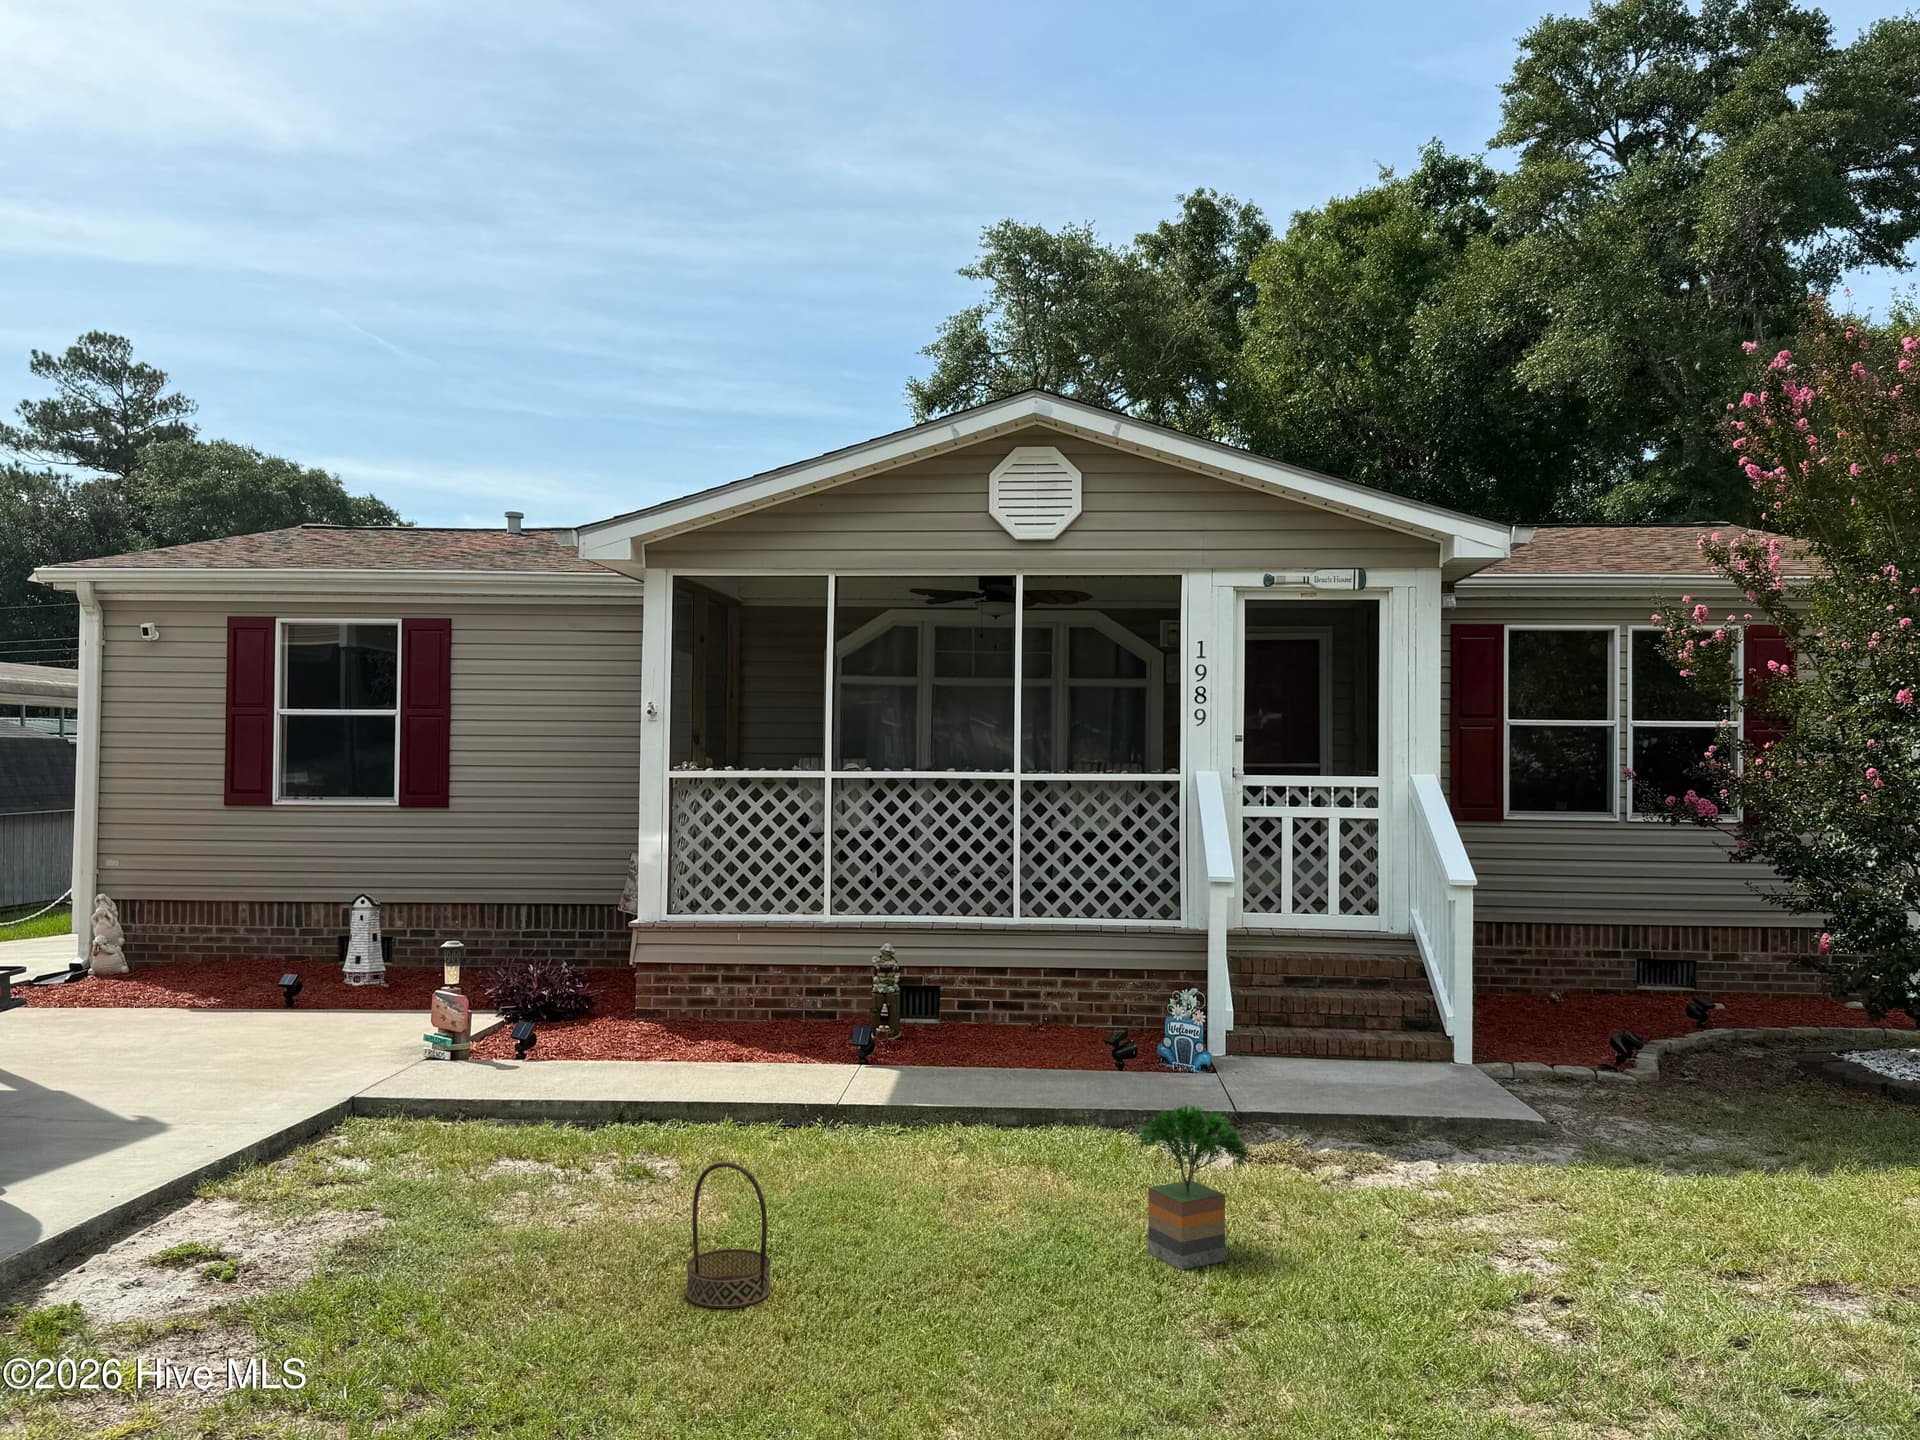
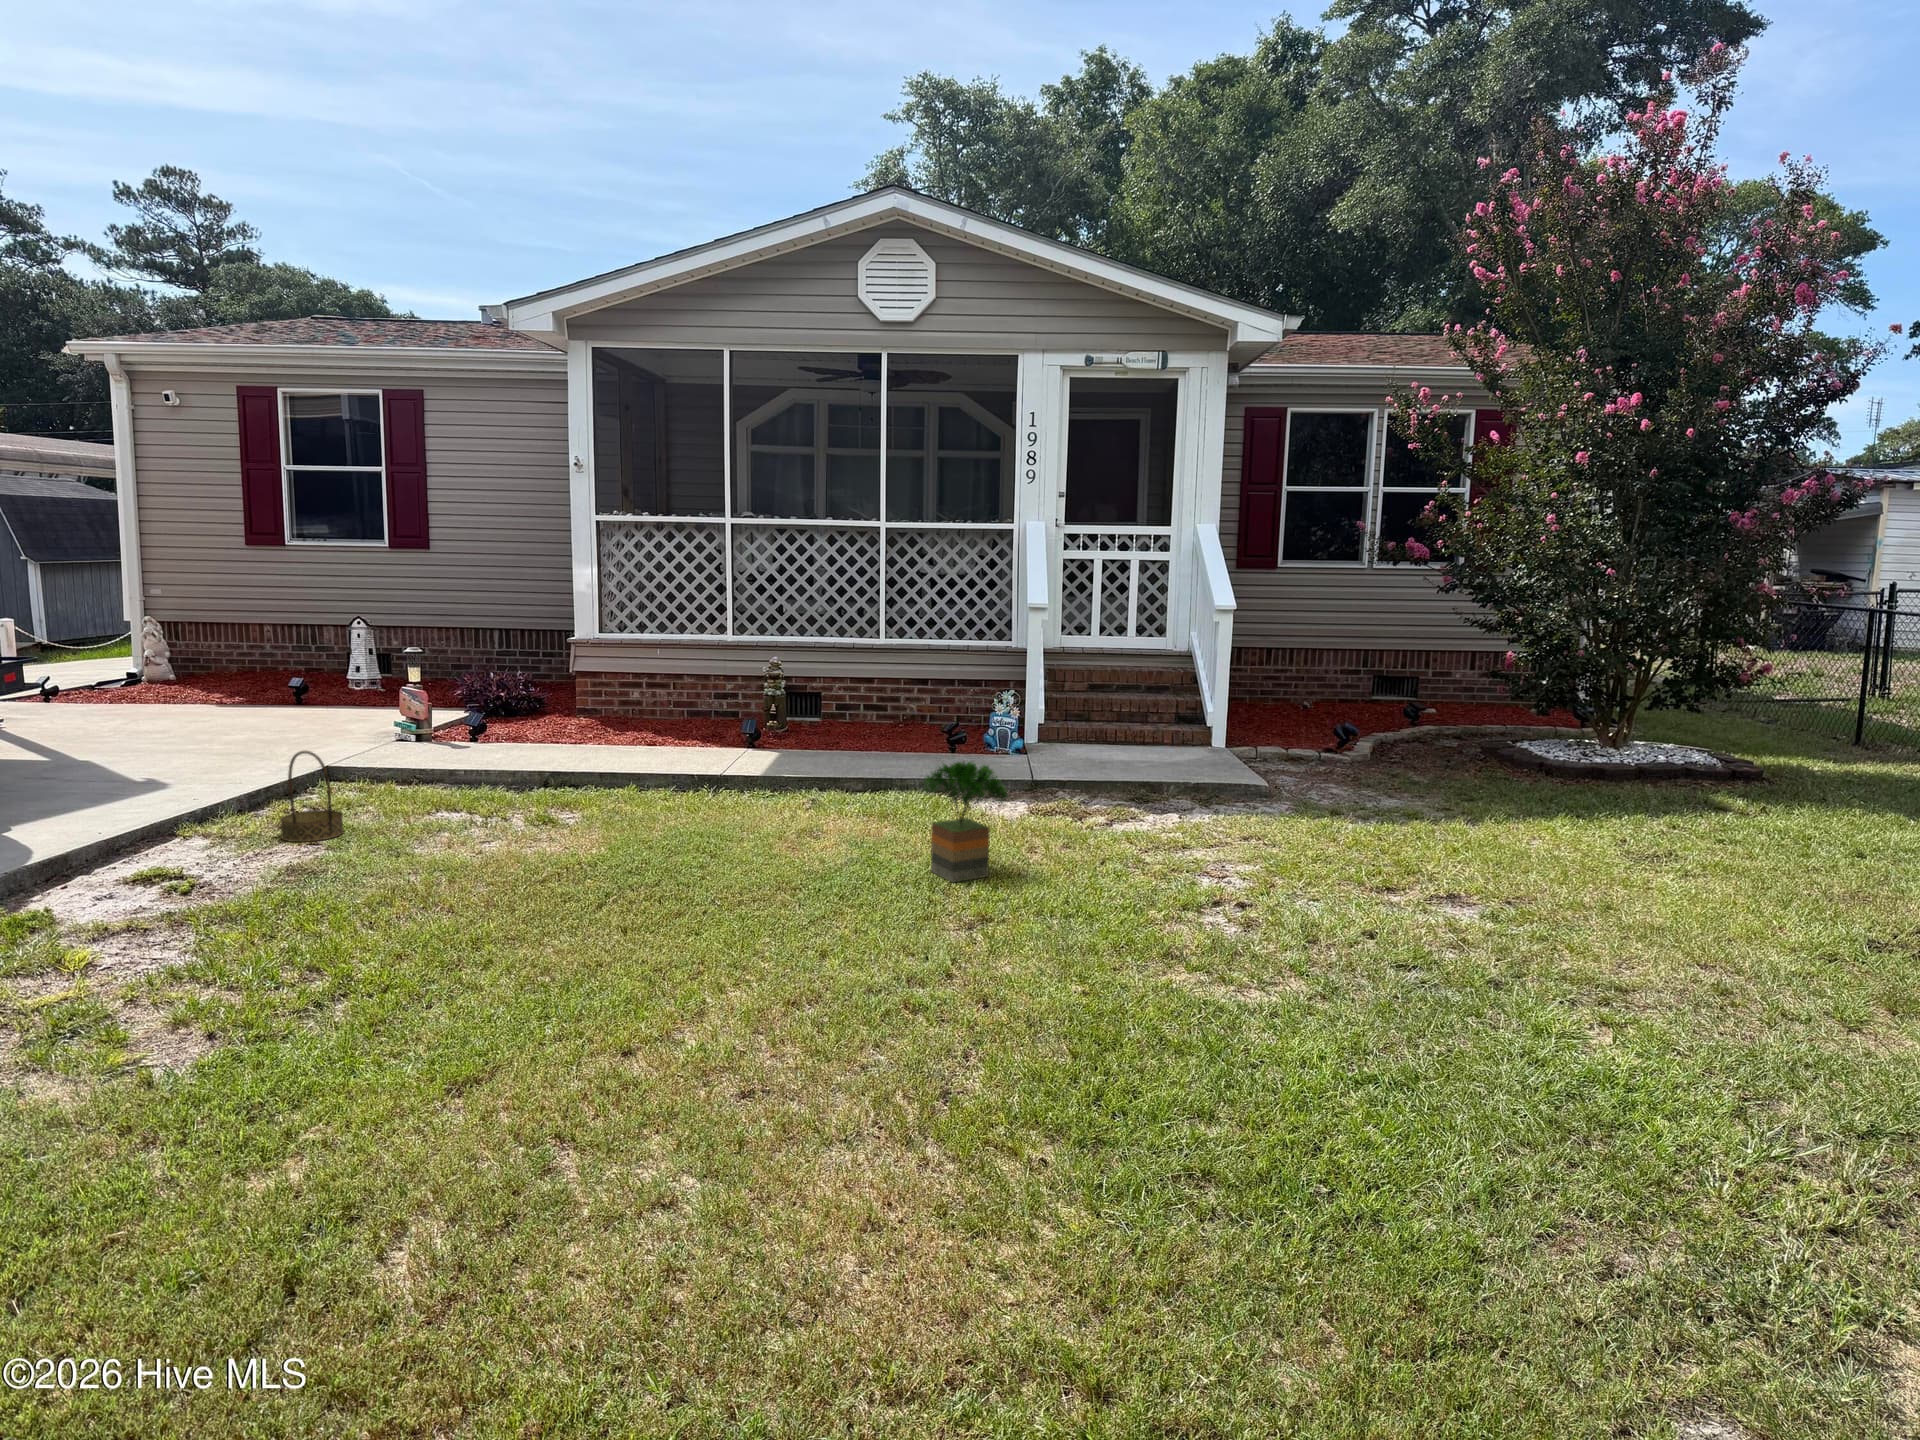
basket: present [686,1162,771,1308] -> present [280,751,344,842]

